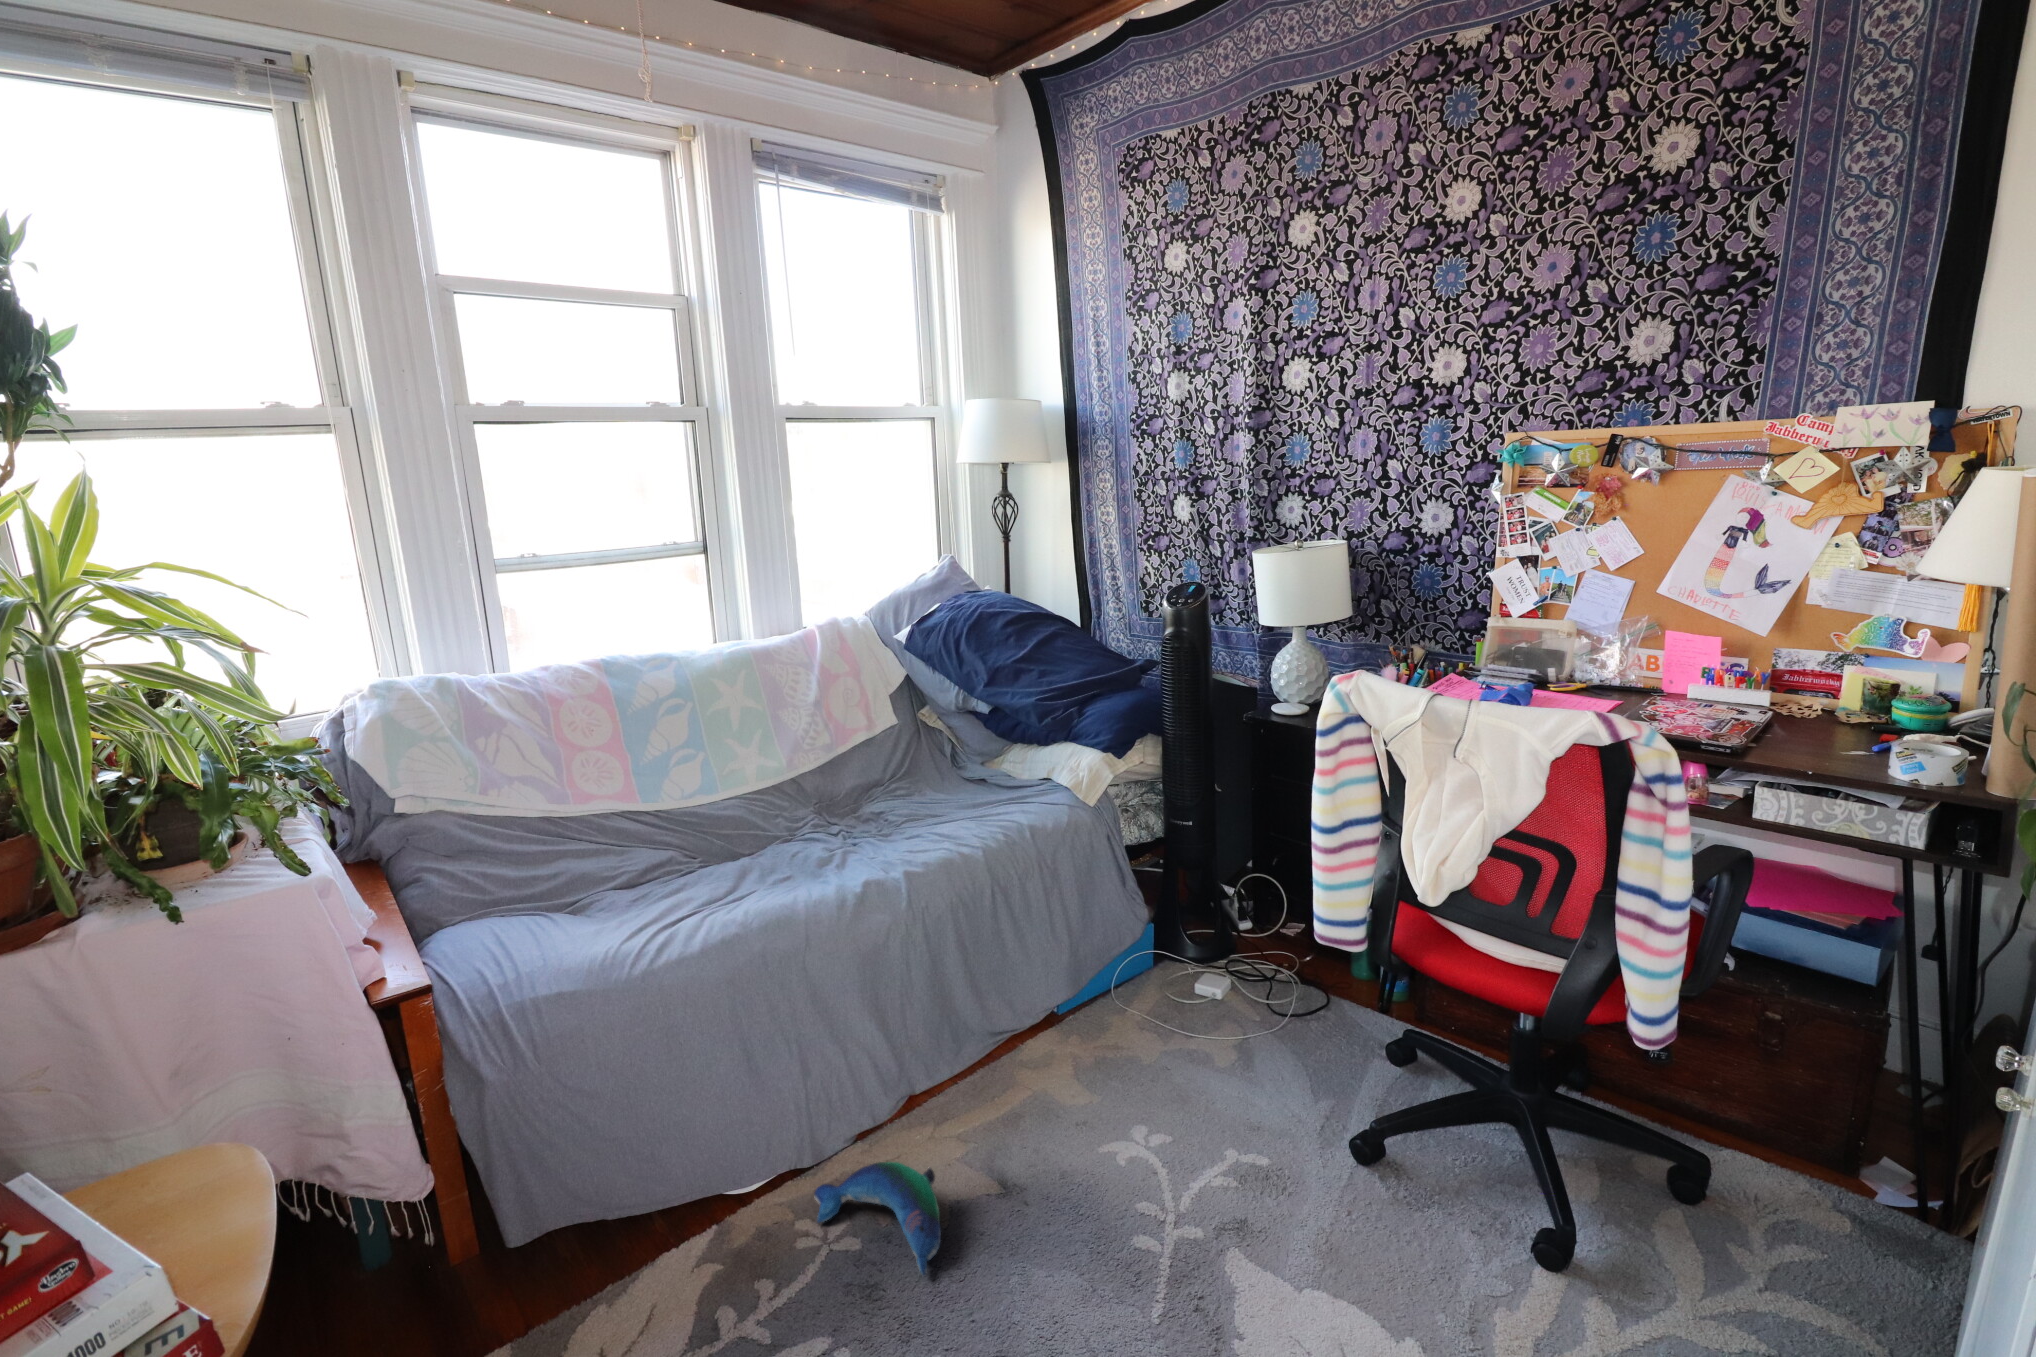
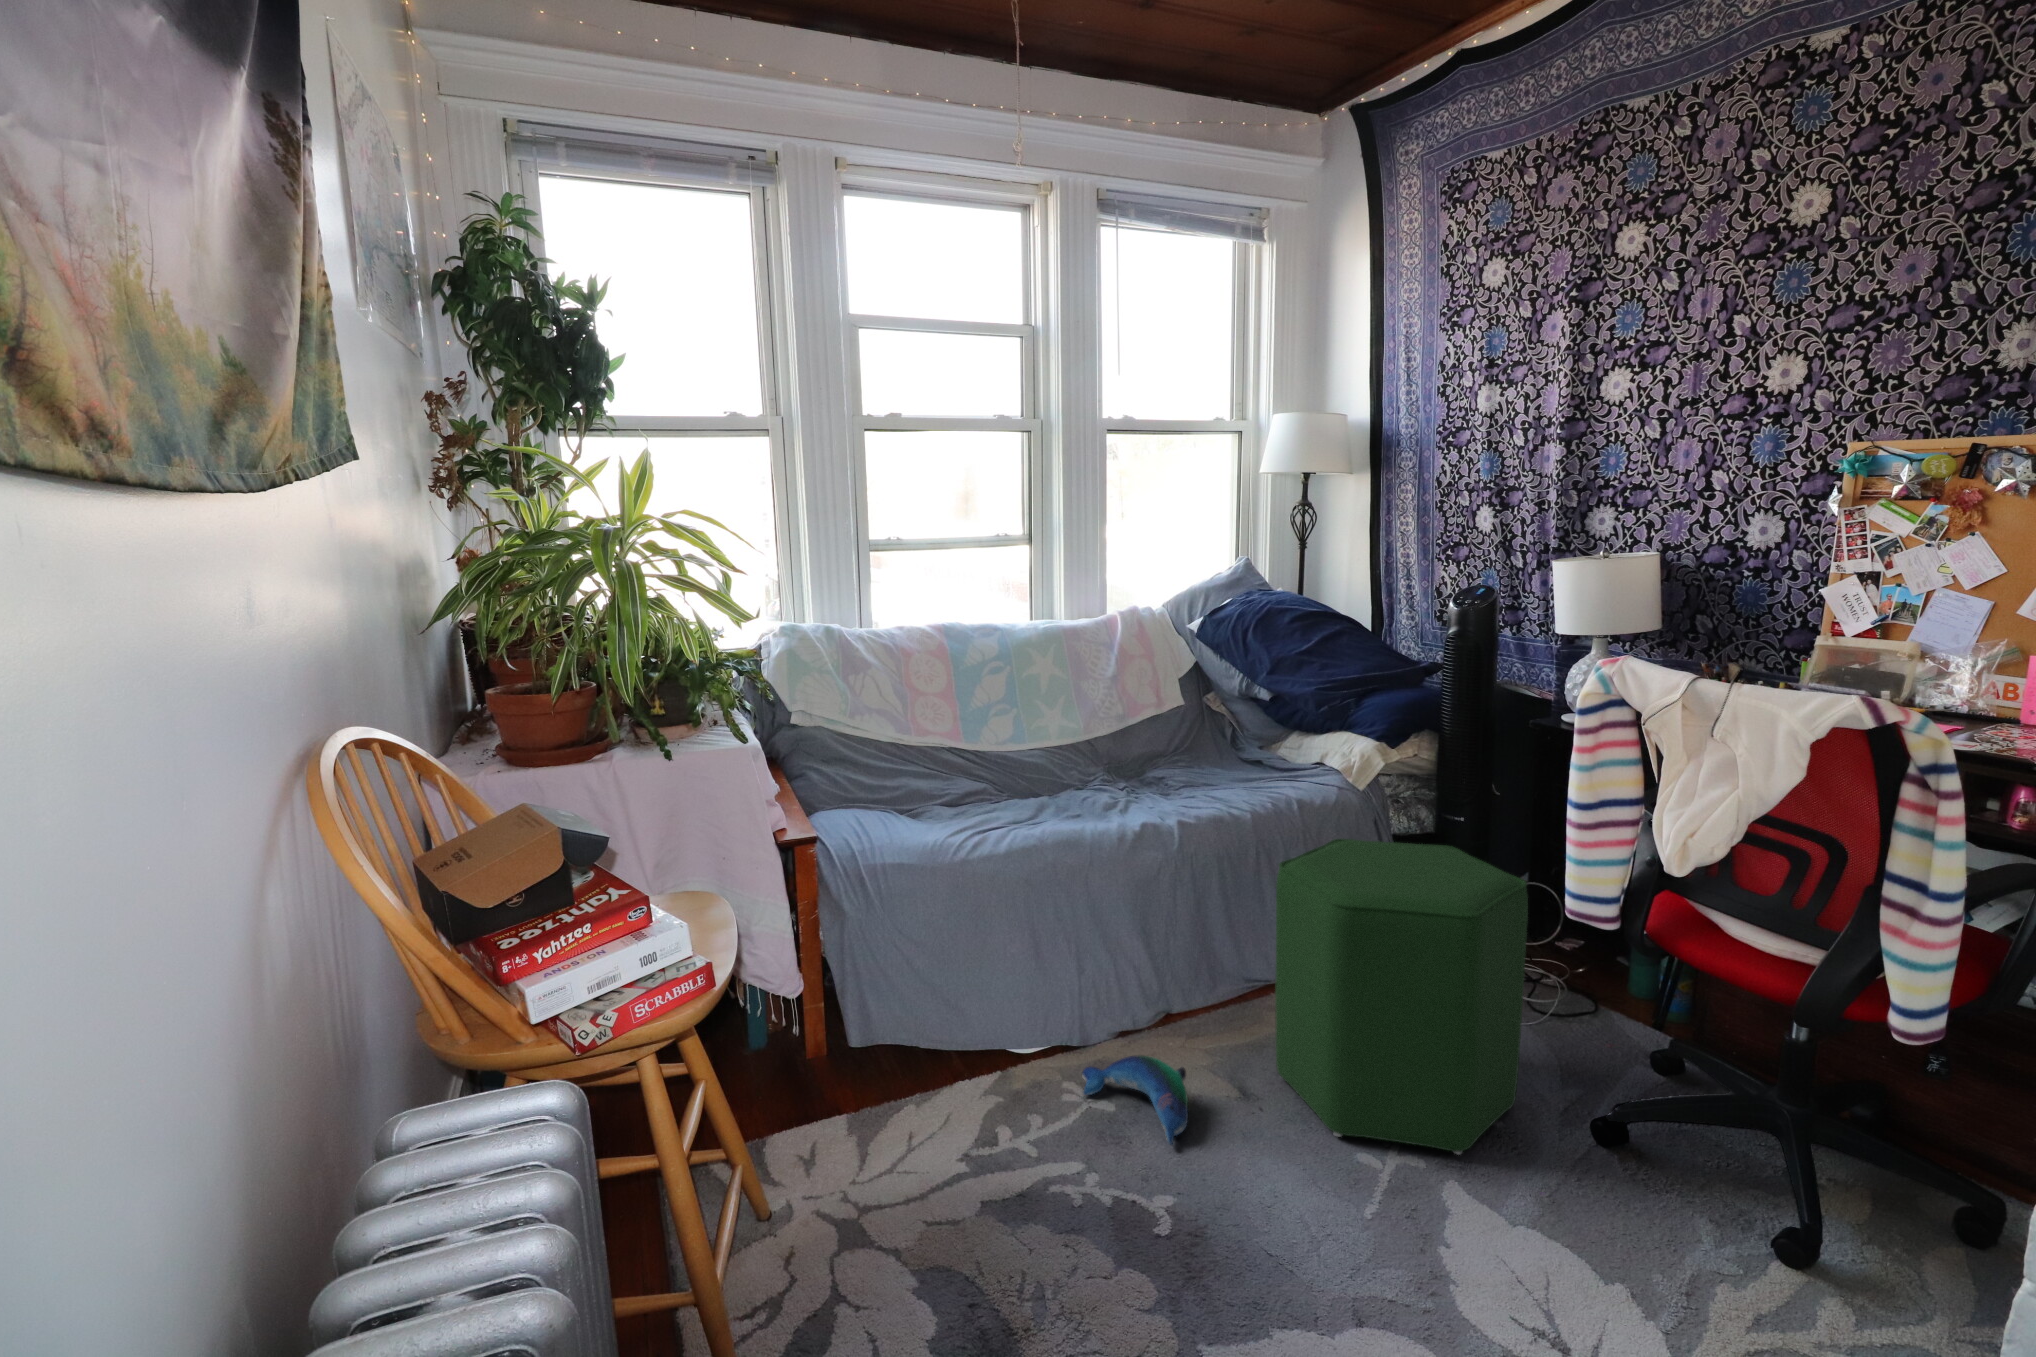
ottoman: none [1017,869,1274,1217] -> present [1275,839,1528,1155]

